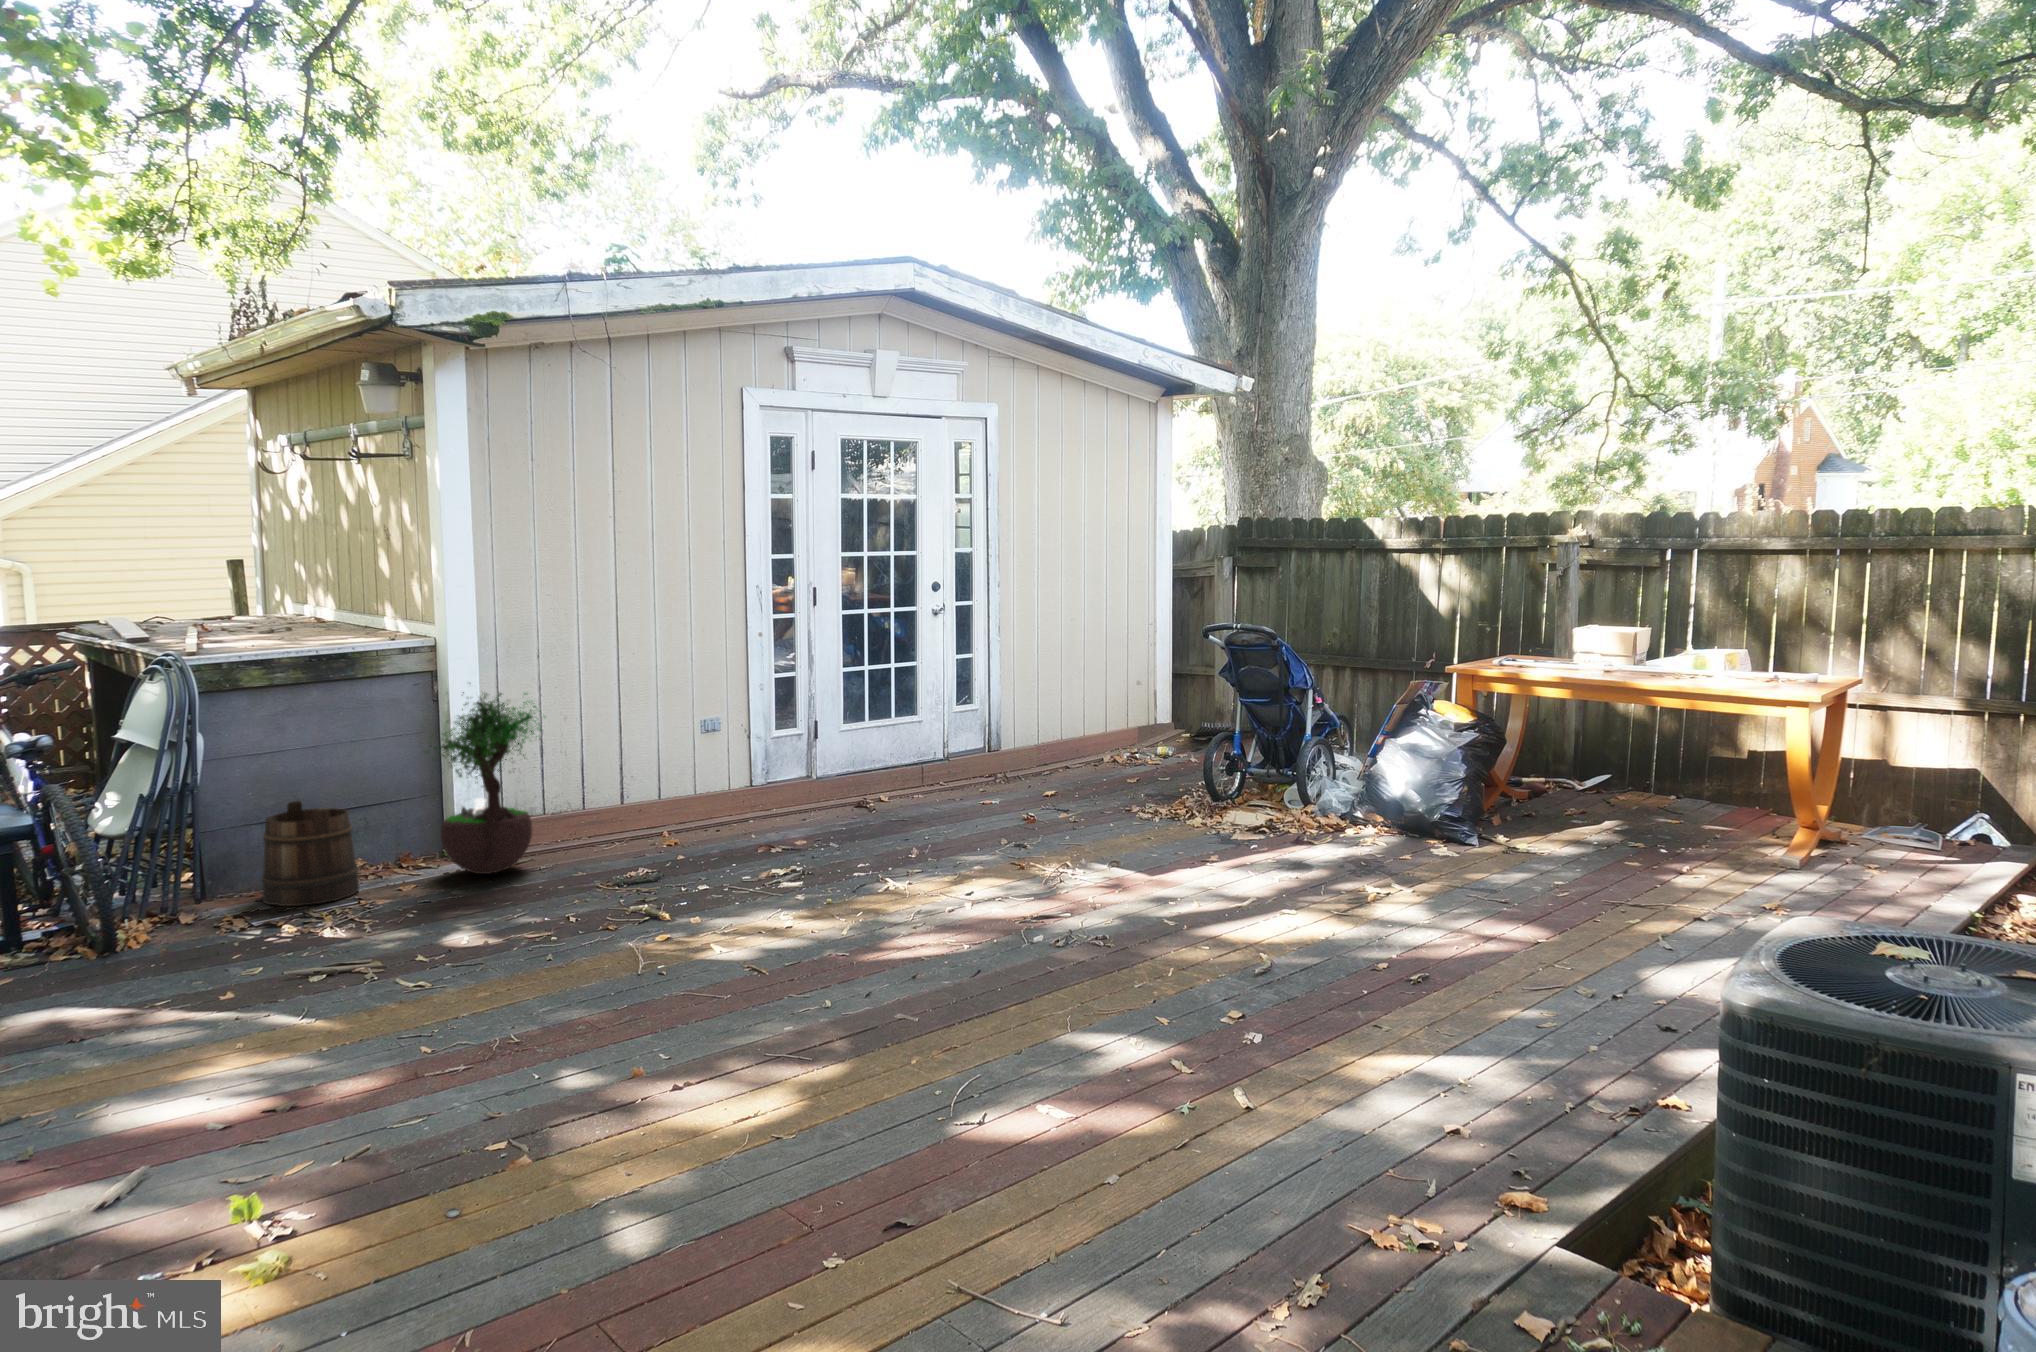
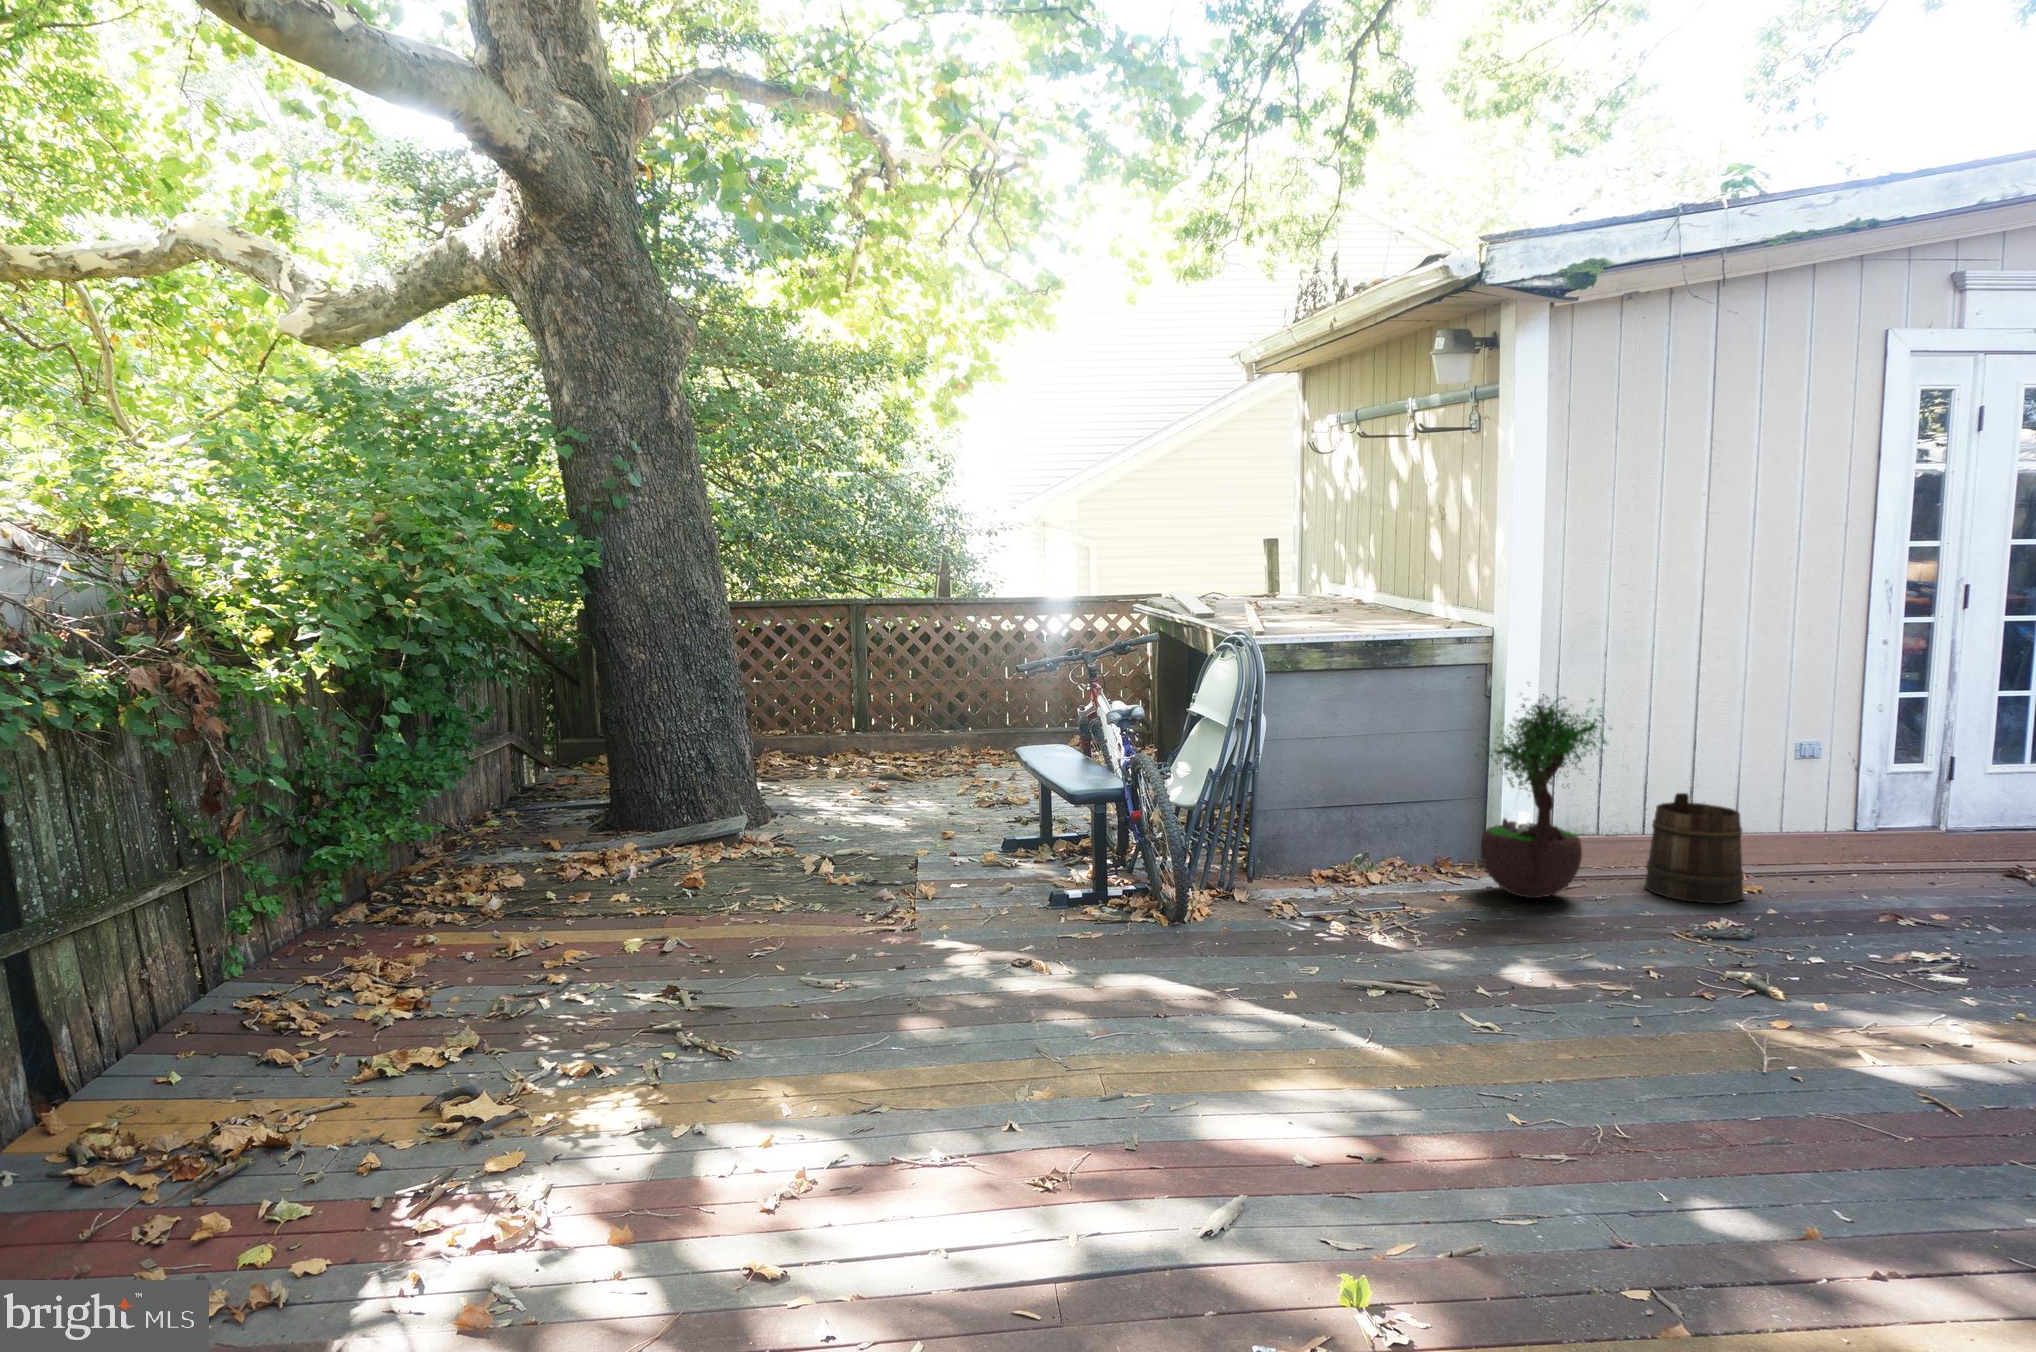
bucket: present [262,801,359,906] -> present [1645,793,1744,903]

